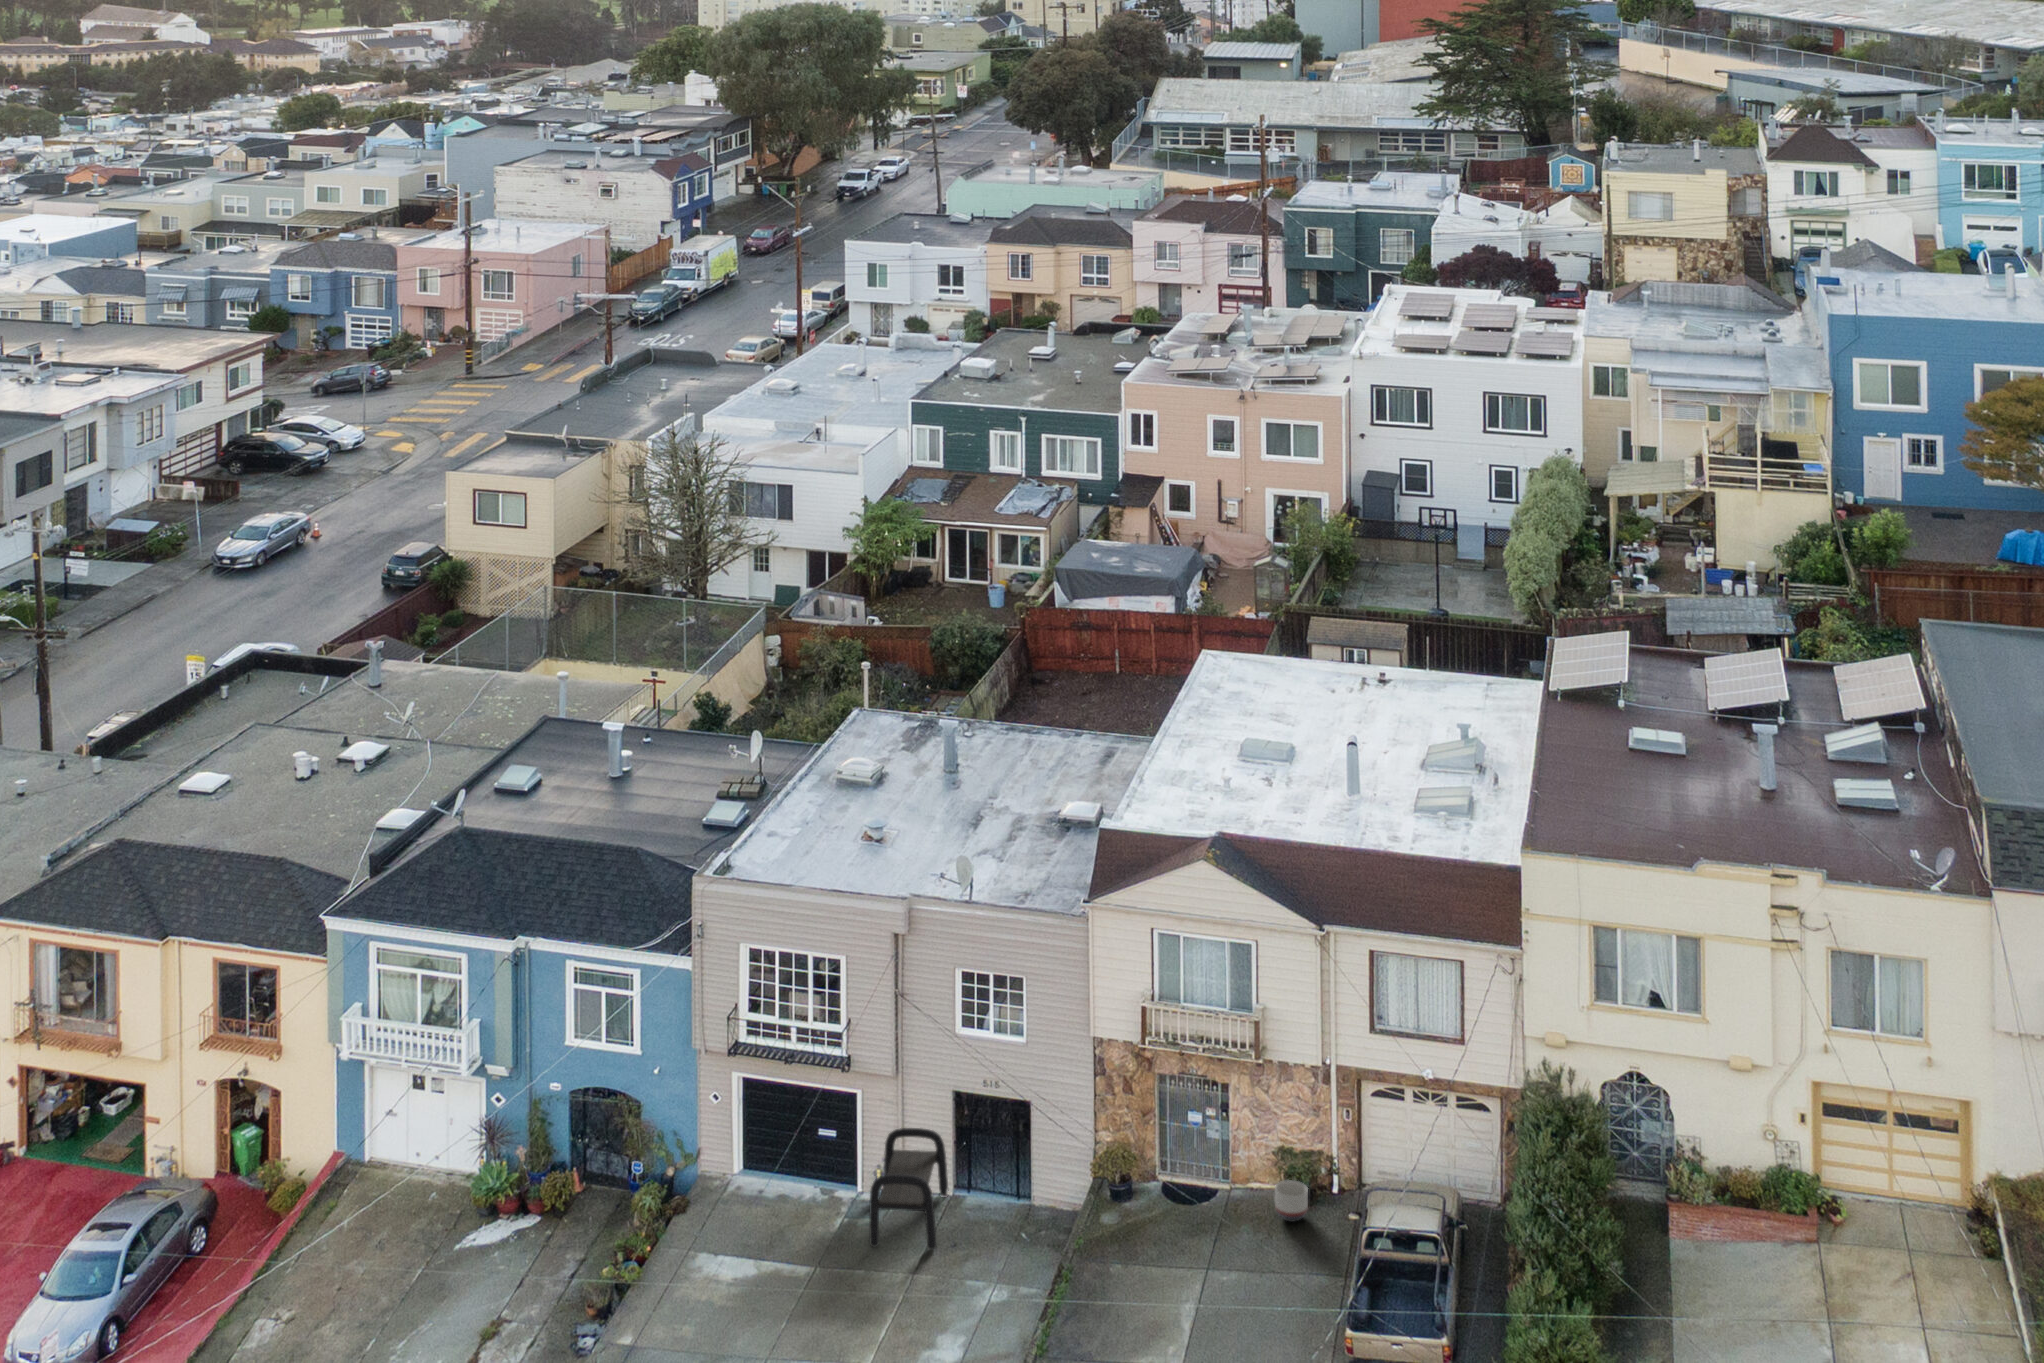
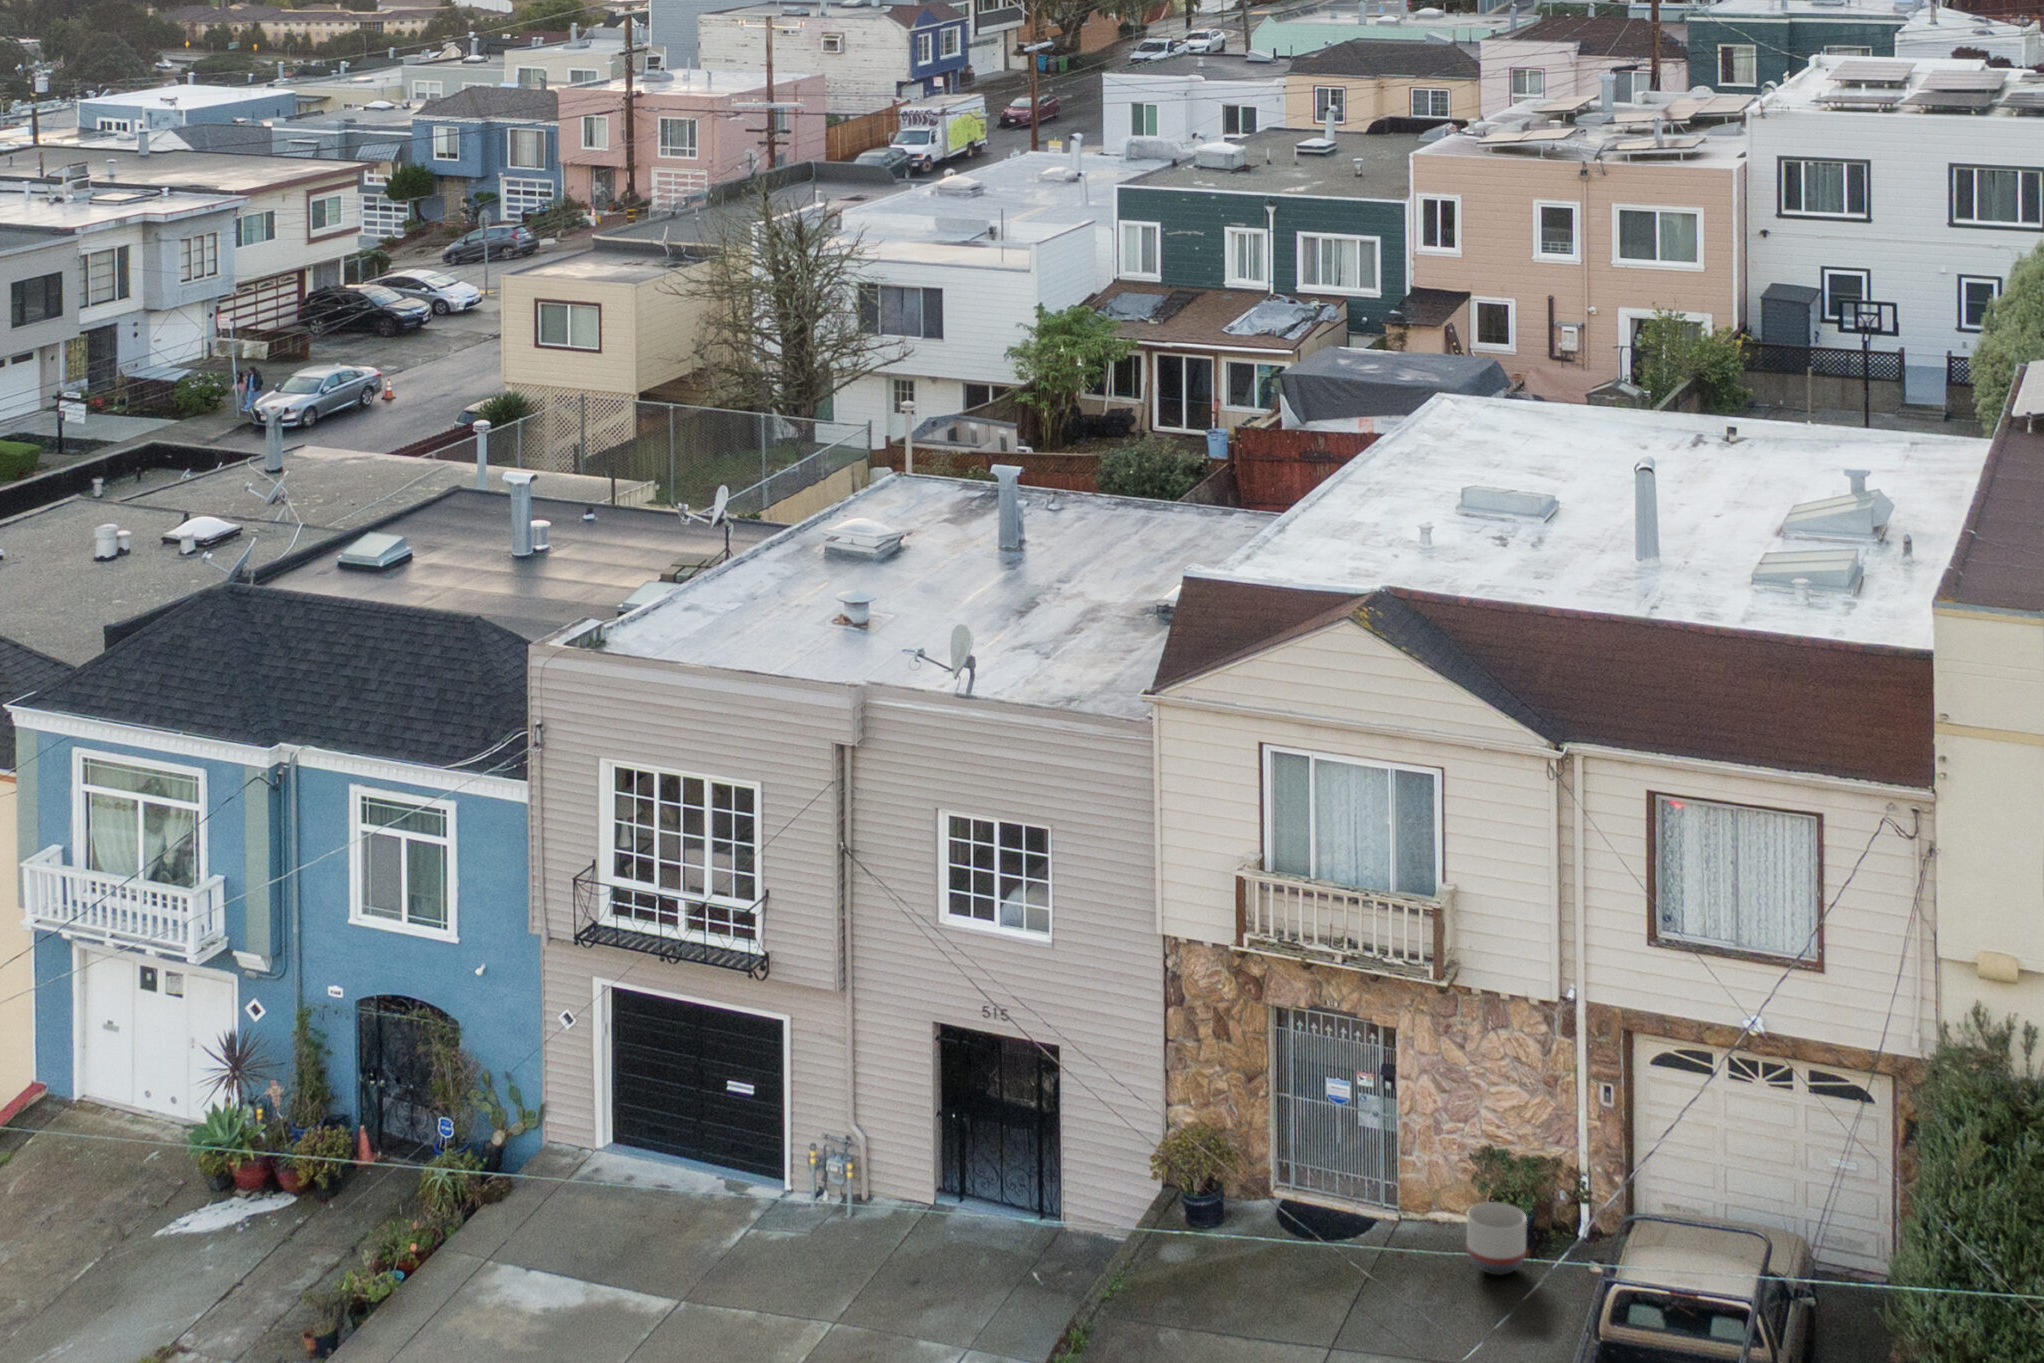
bench: present [869,1128,949,1249] -> none [774,1082,928,1280]

